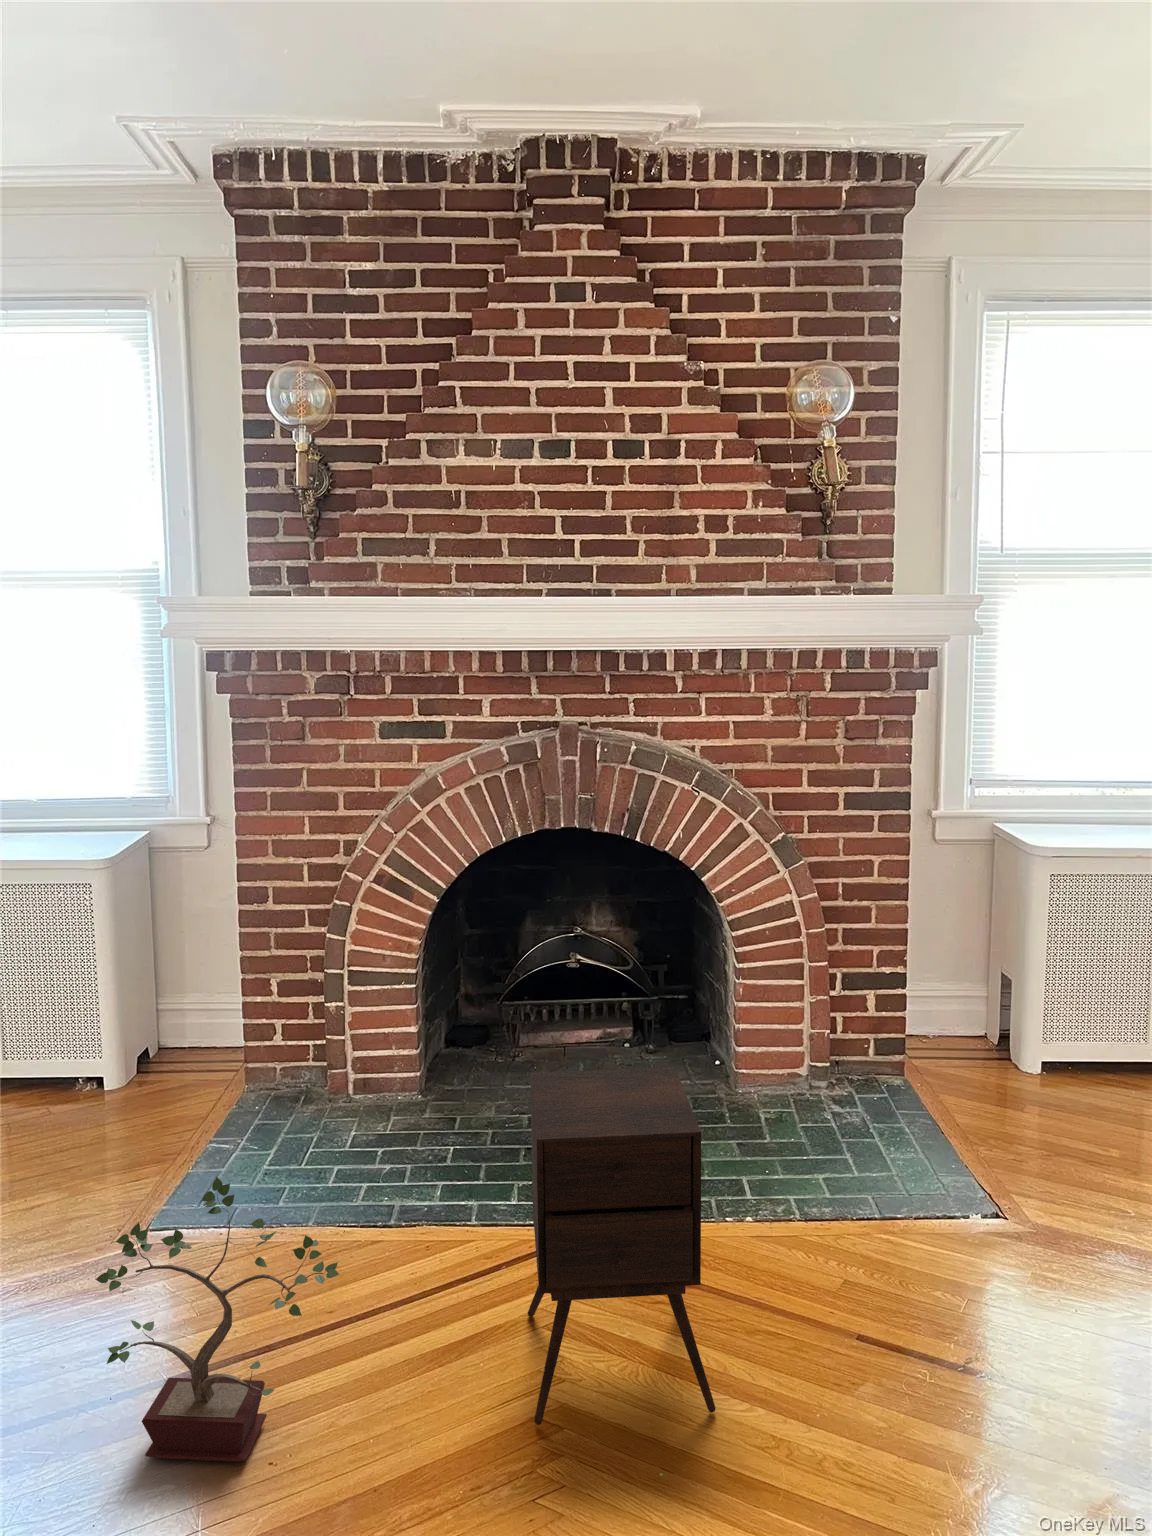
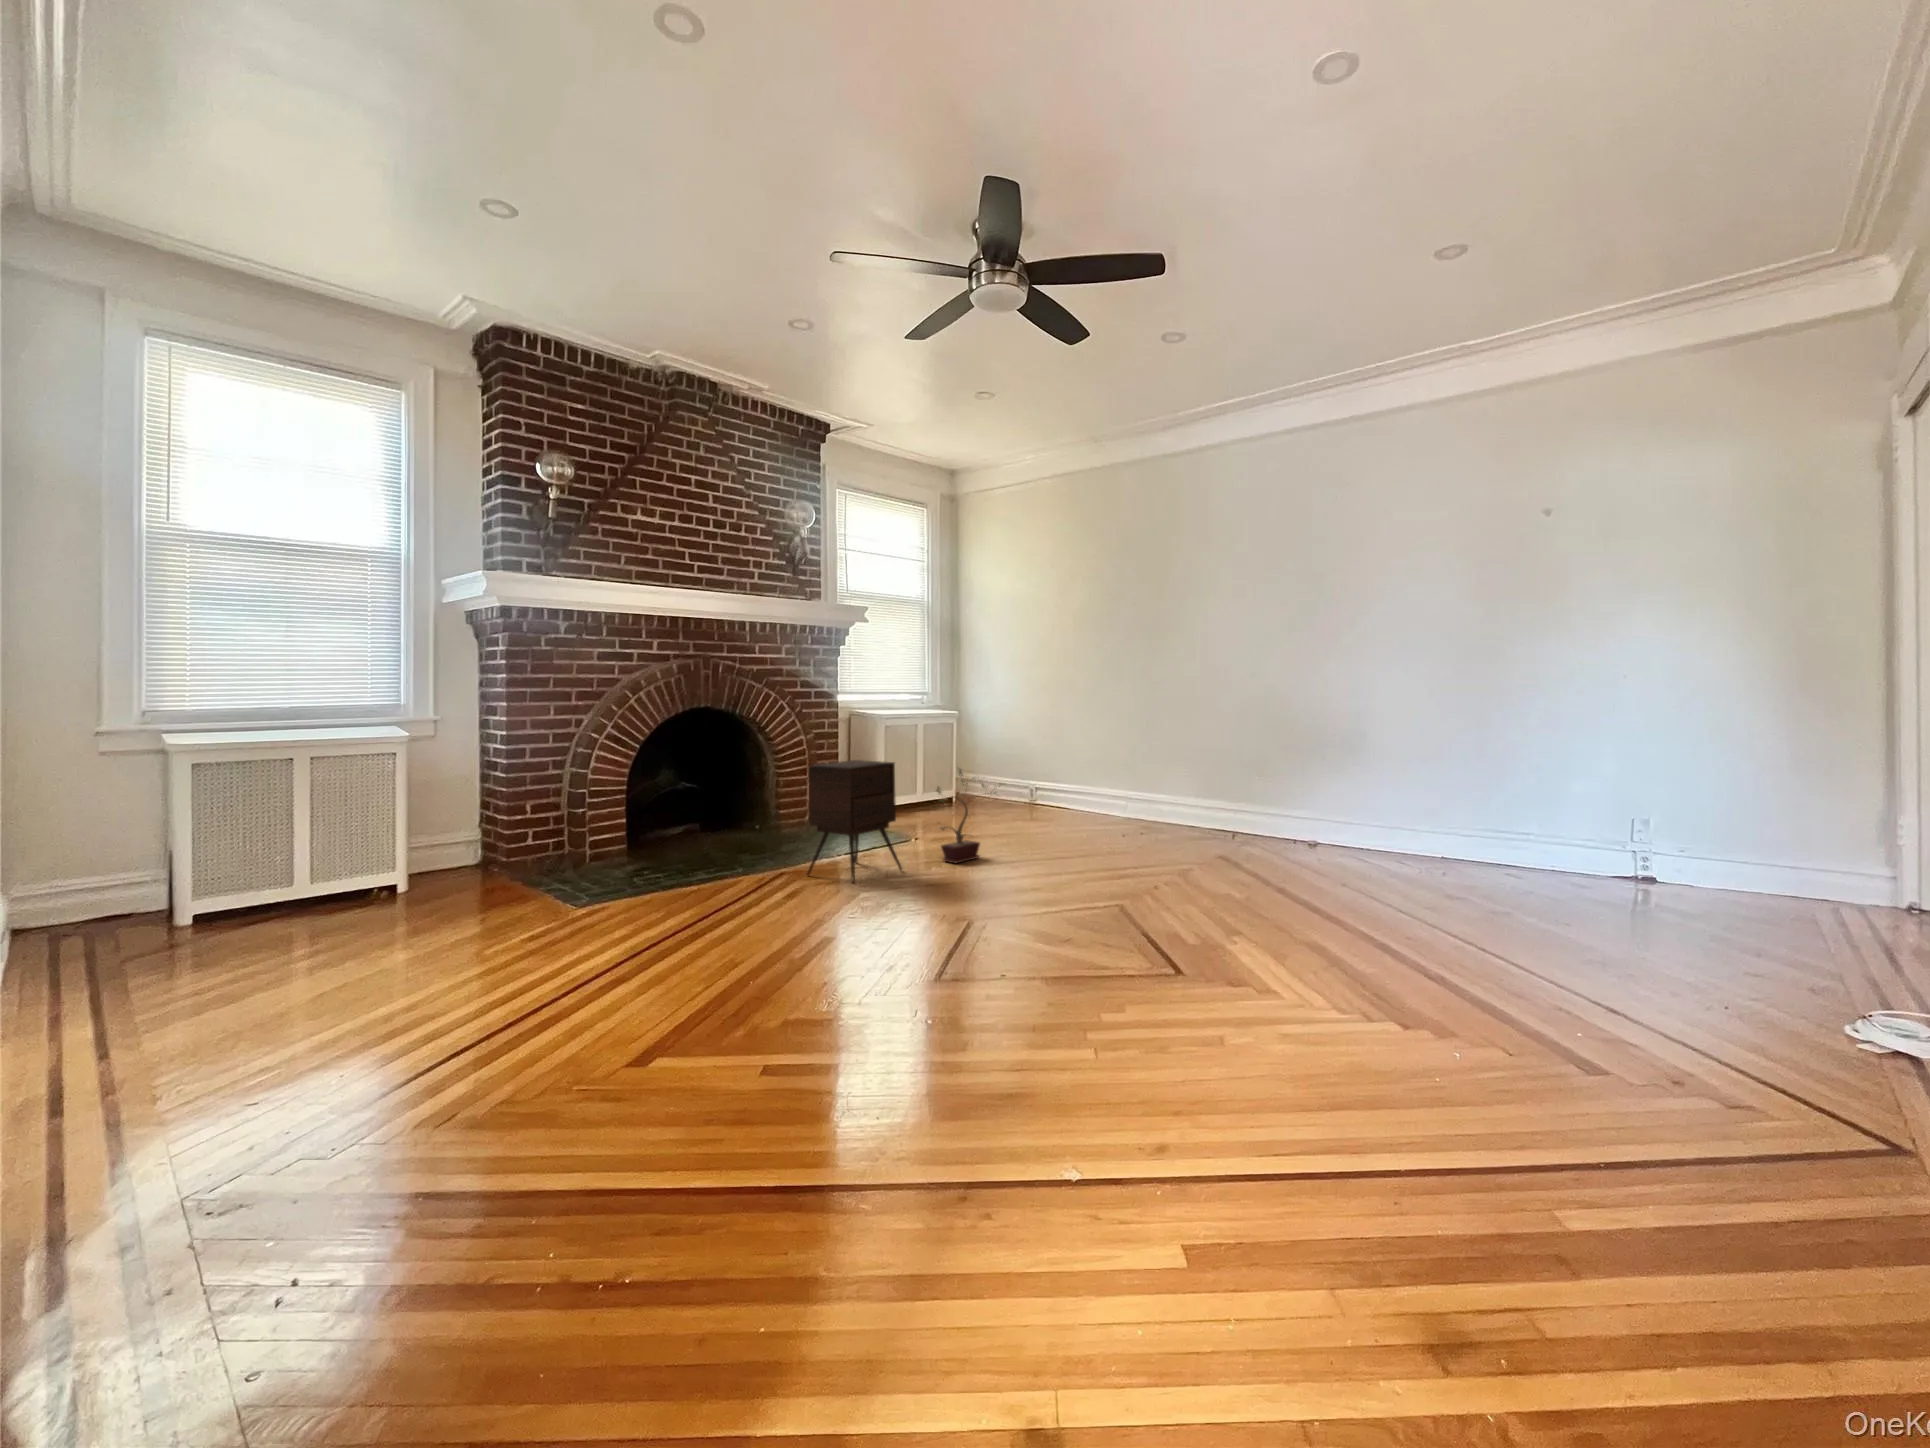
potted plant: present [95,1177,339,1462] -> present [937,770,1000,863]

